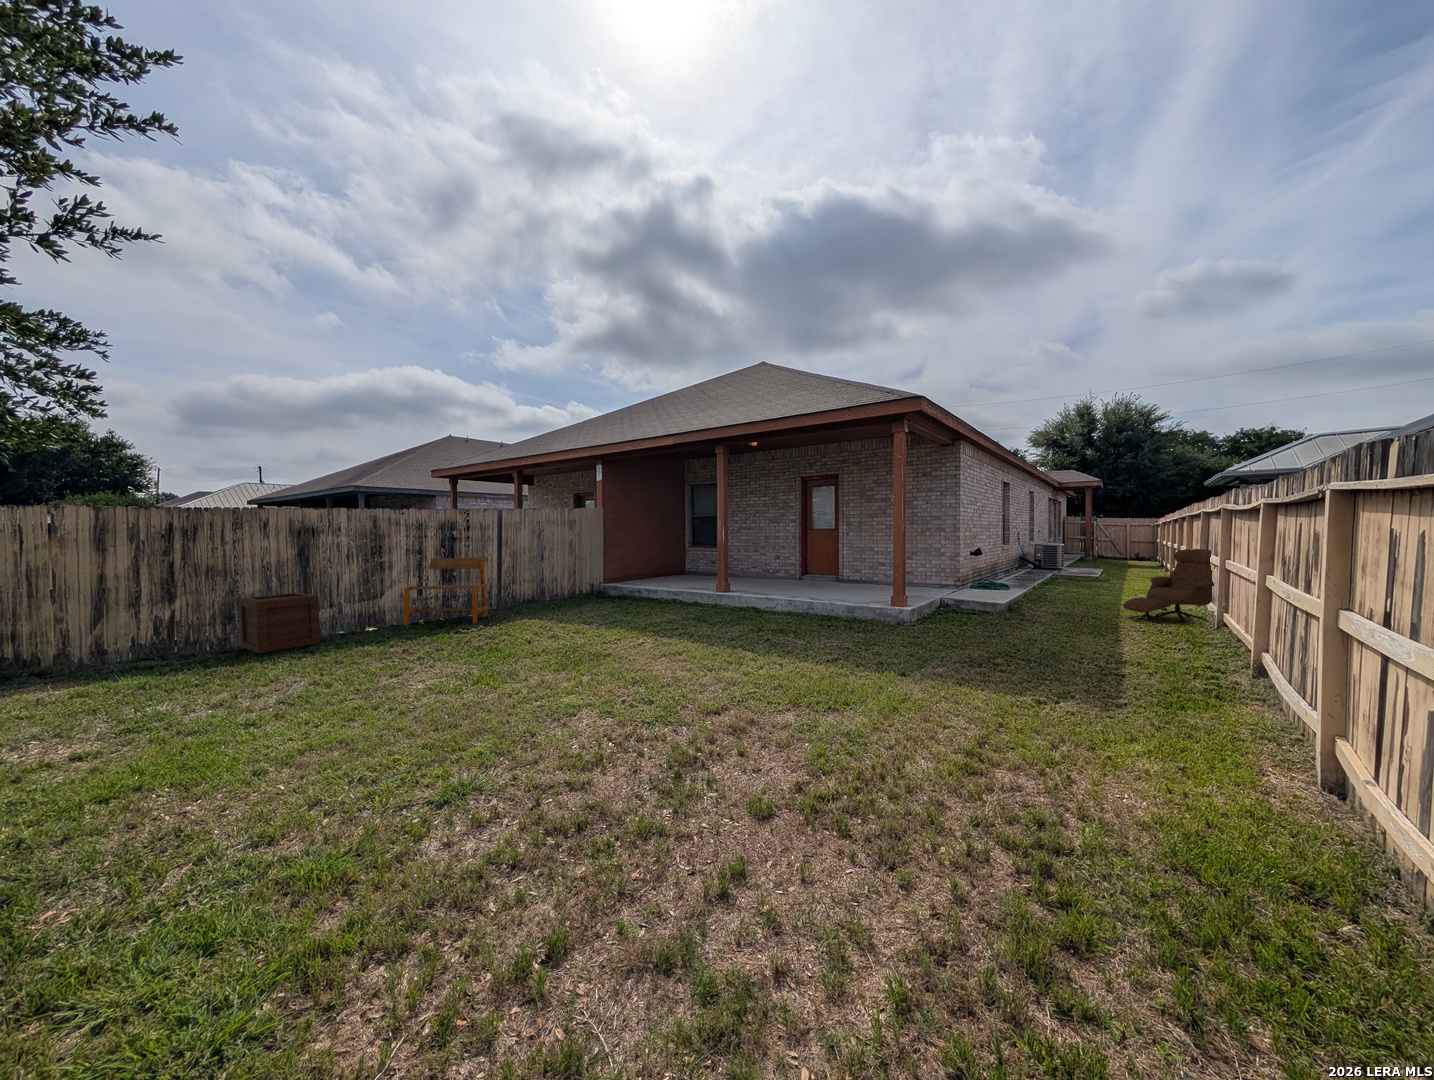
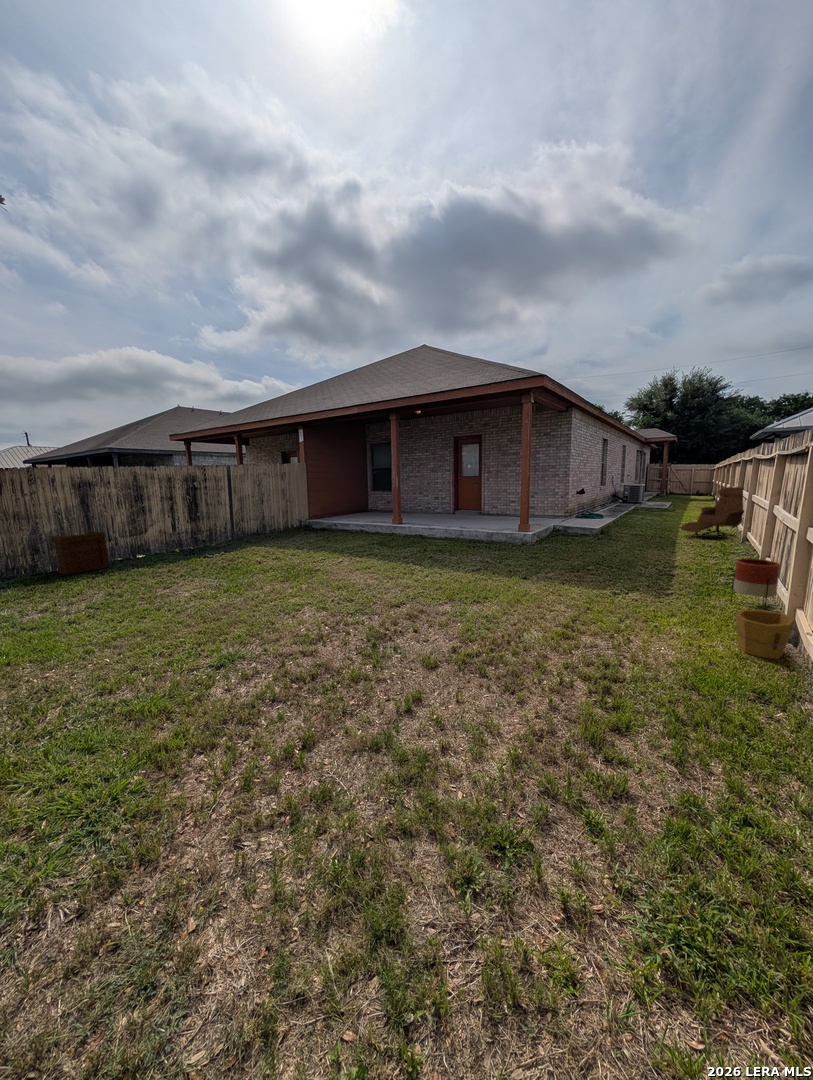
bench: present [404,557,489,625] -> none [167,502,230,553]
planter: none [1220,655,1293,738] -> present [731,558,780,610]
bucket: none [1230,737,1349,822] -> present [730,609,798,659]

